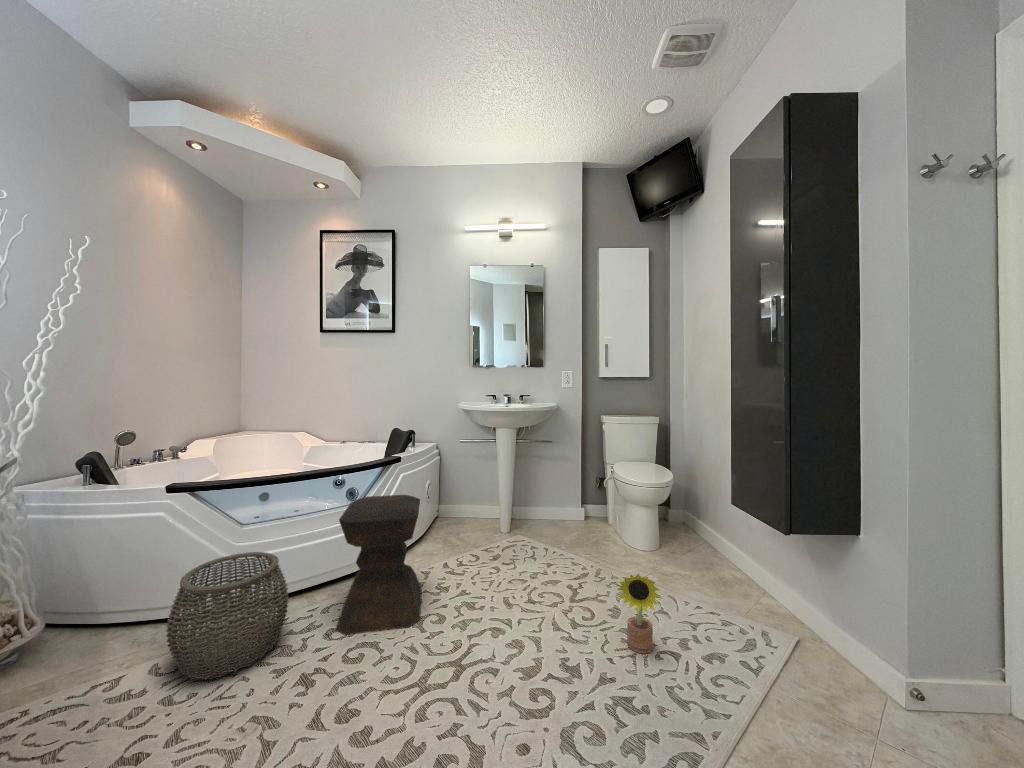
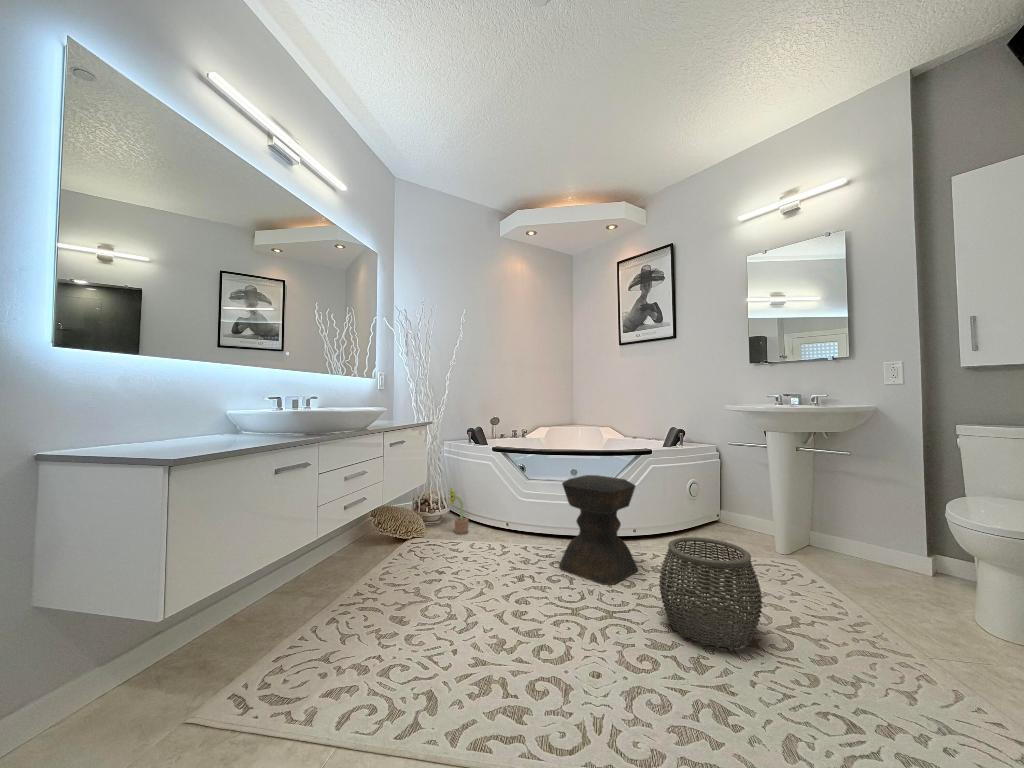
woven basket: present [166,552,289,679] -> present [659,537,763,649]
decorative plant: present [618,574,661,653] -> present [449,488,468,534]

